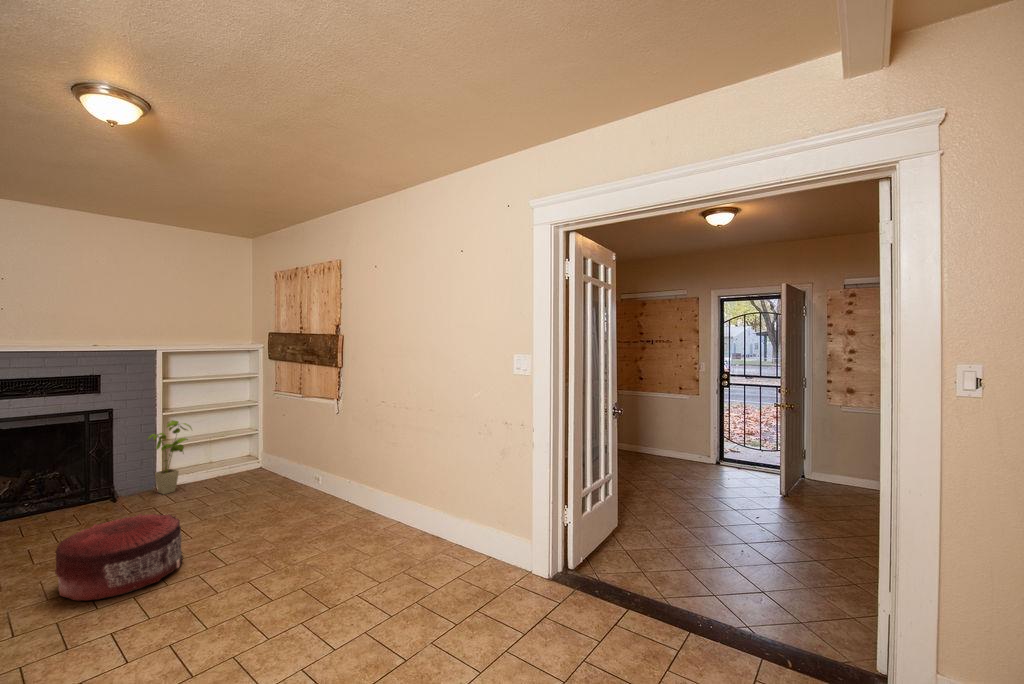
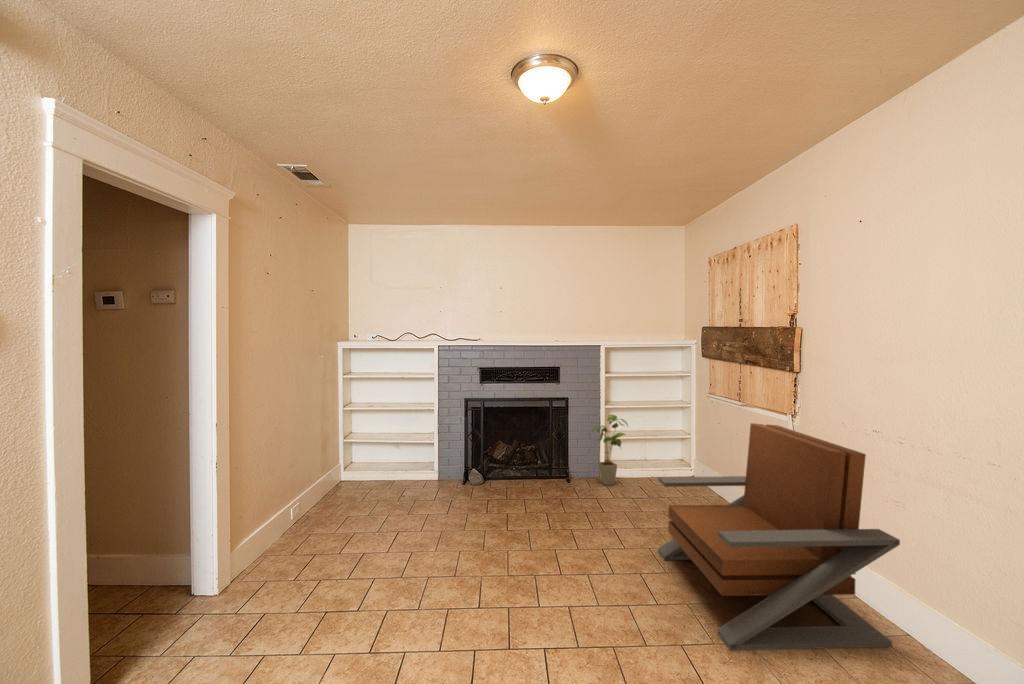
lounge chair: none [228,407,393,569] -> present [658,423,900,650]
pouf: present [55,514,183,601] -> none [513,512,614,599]

